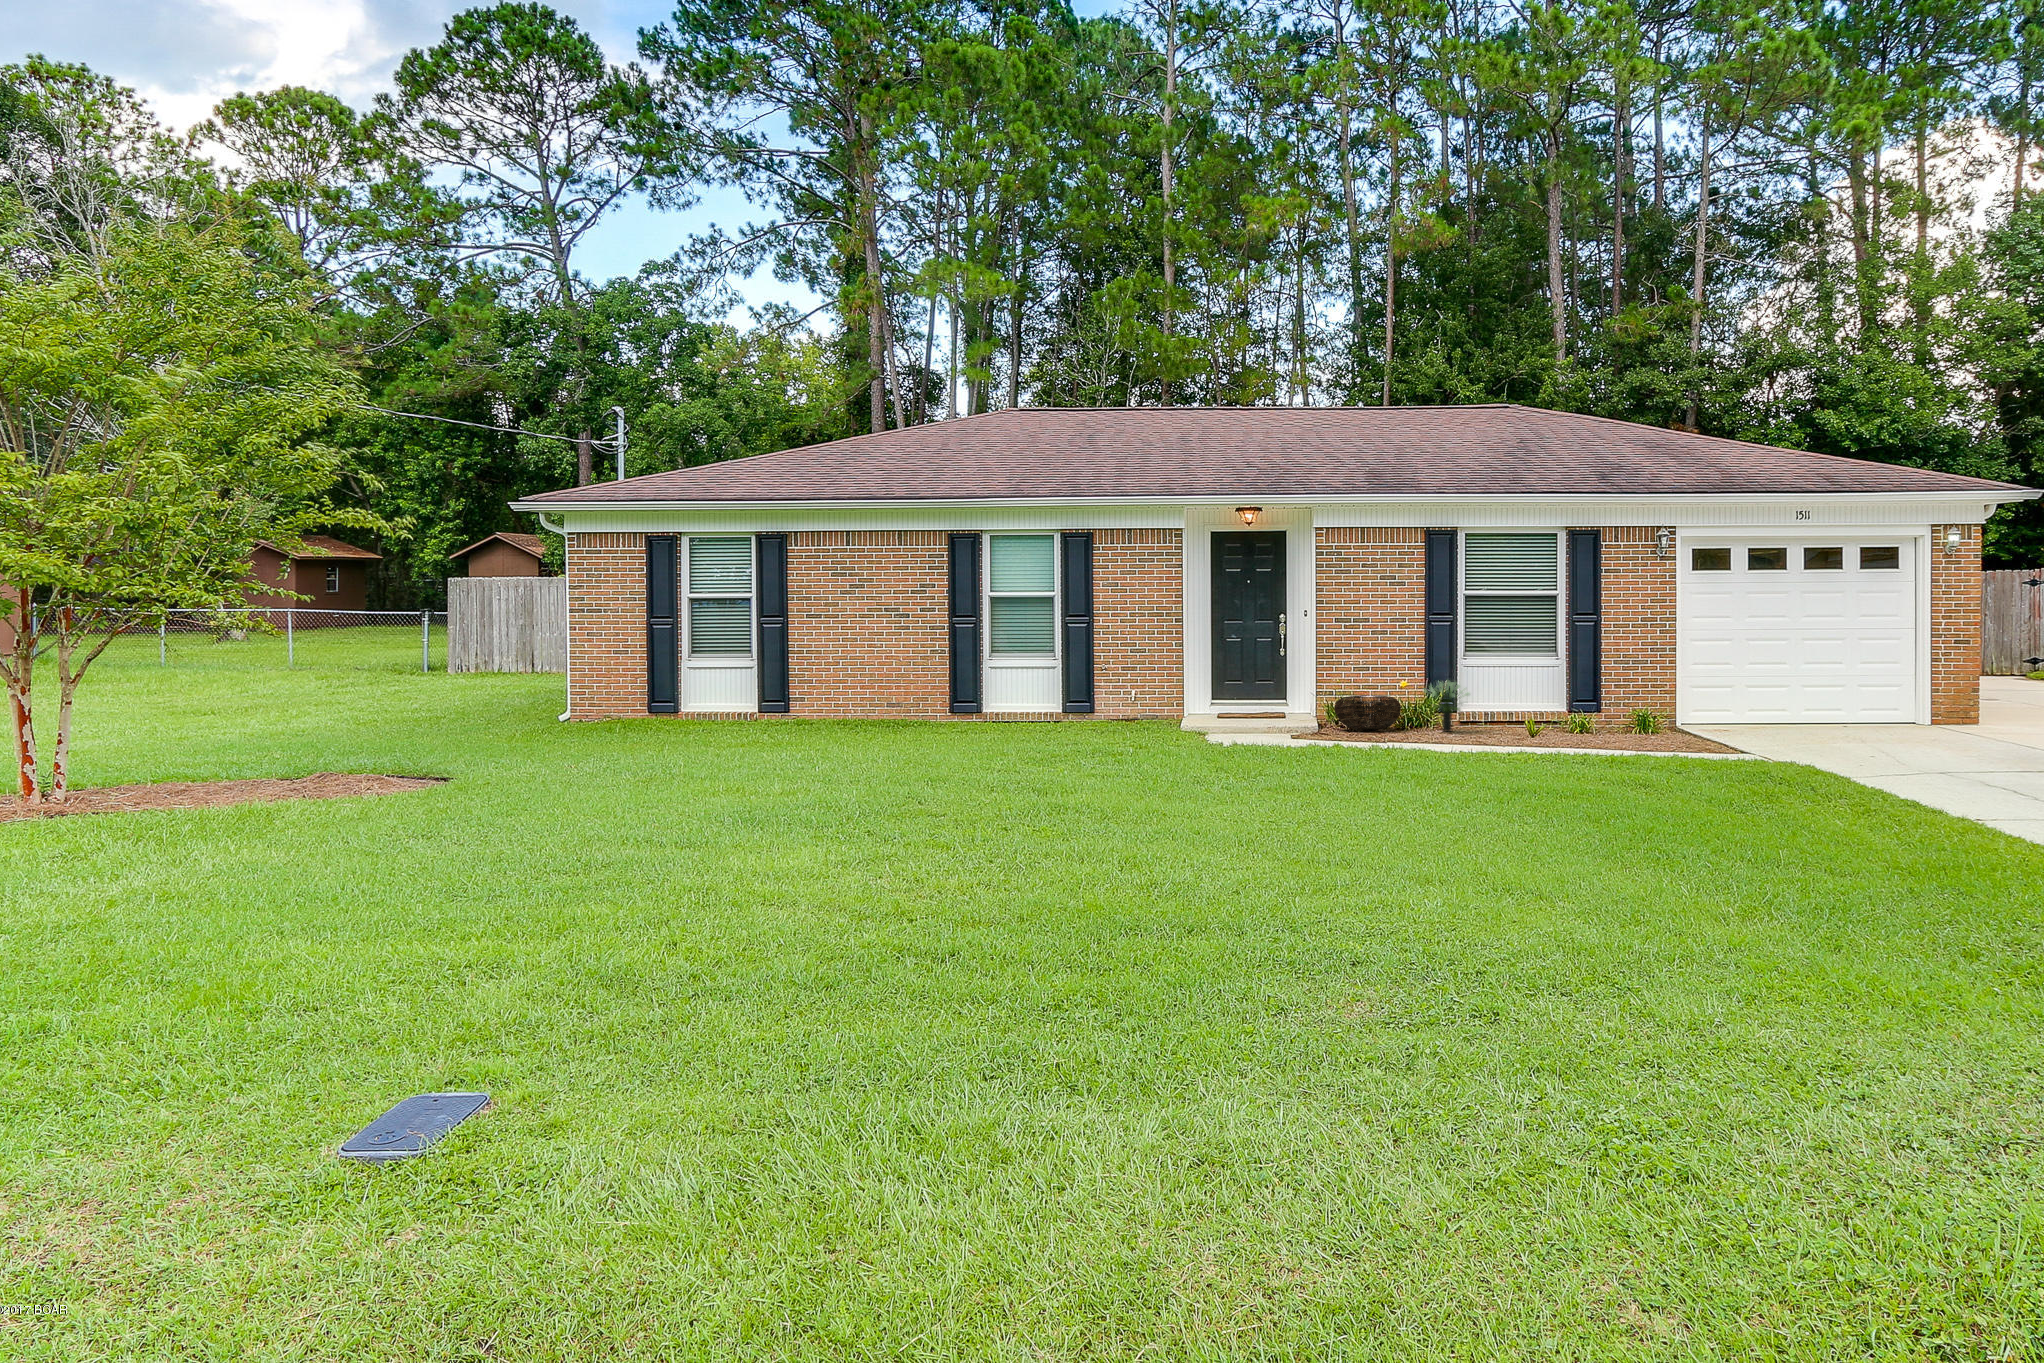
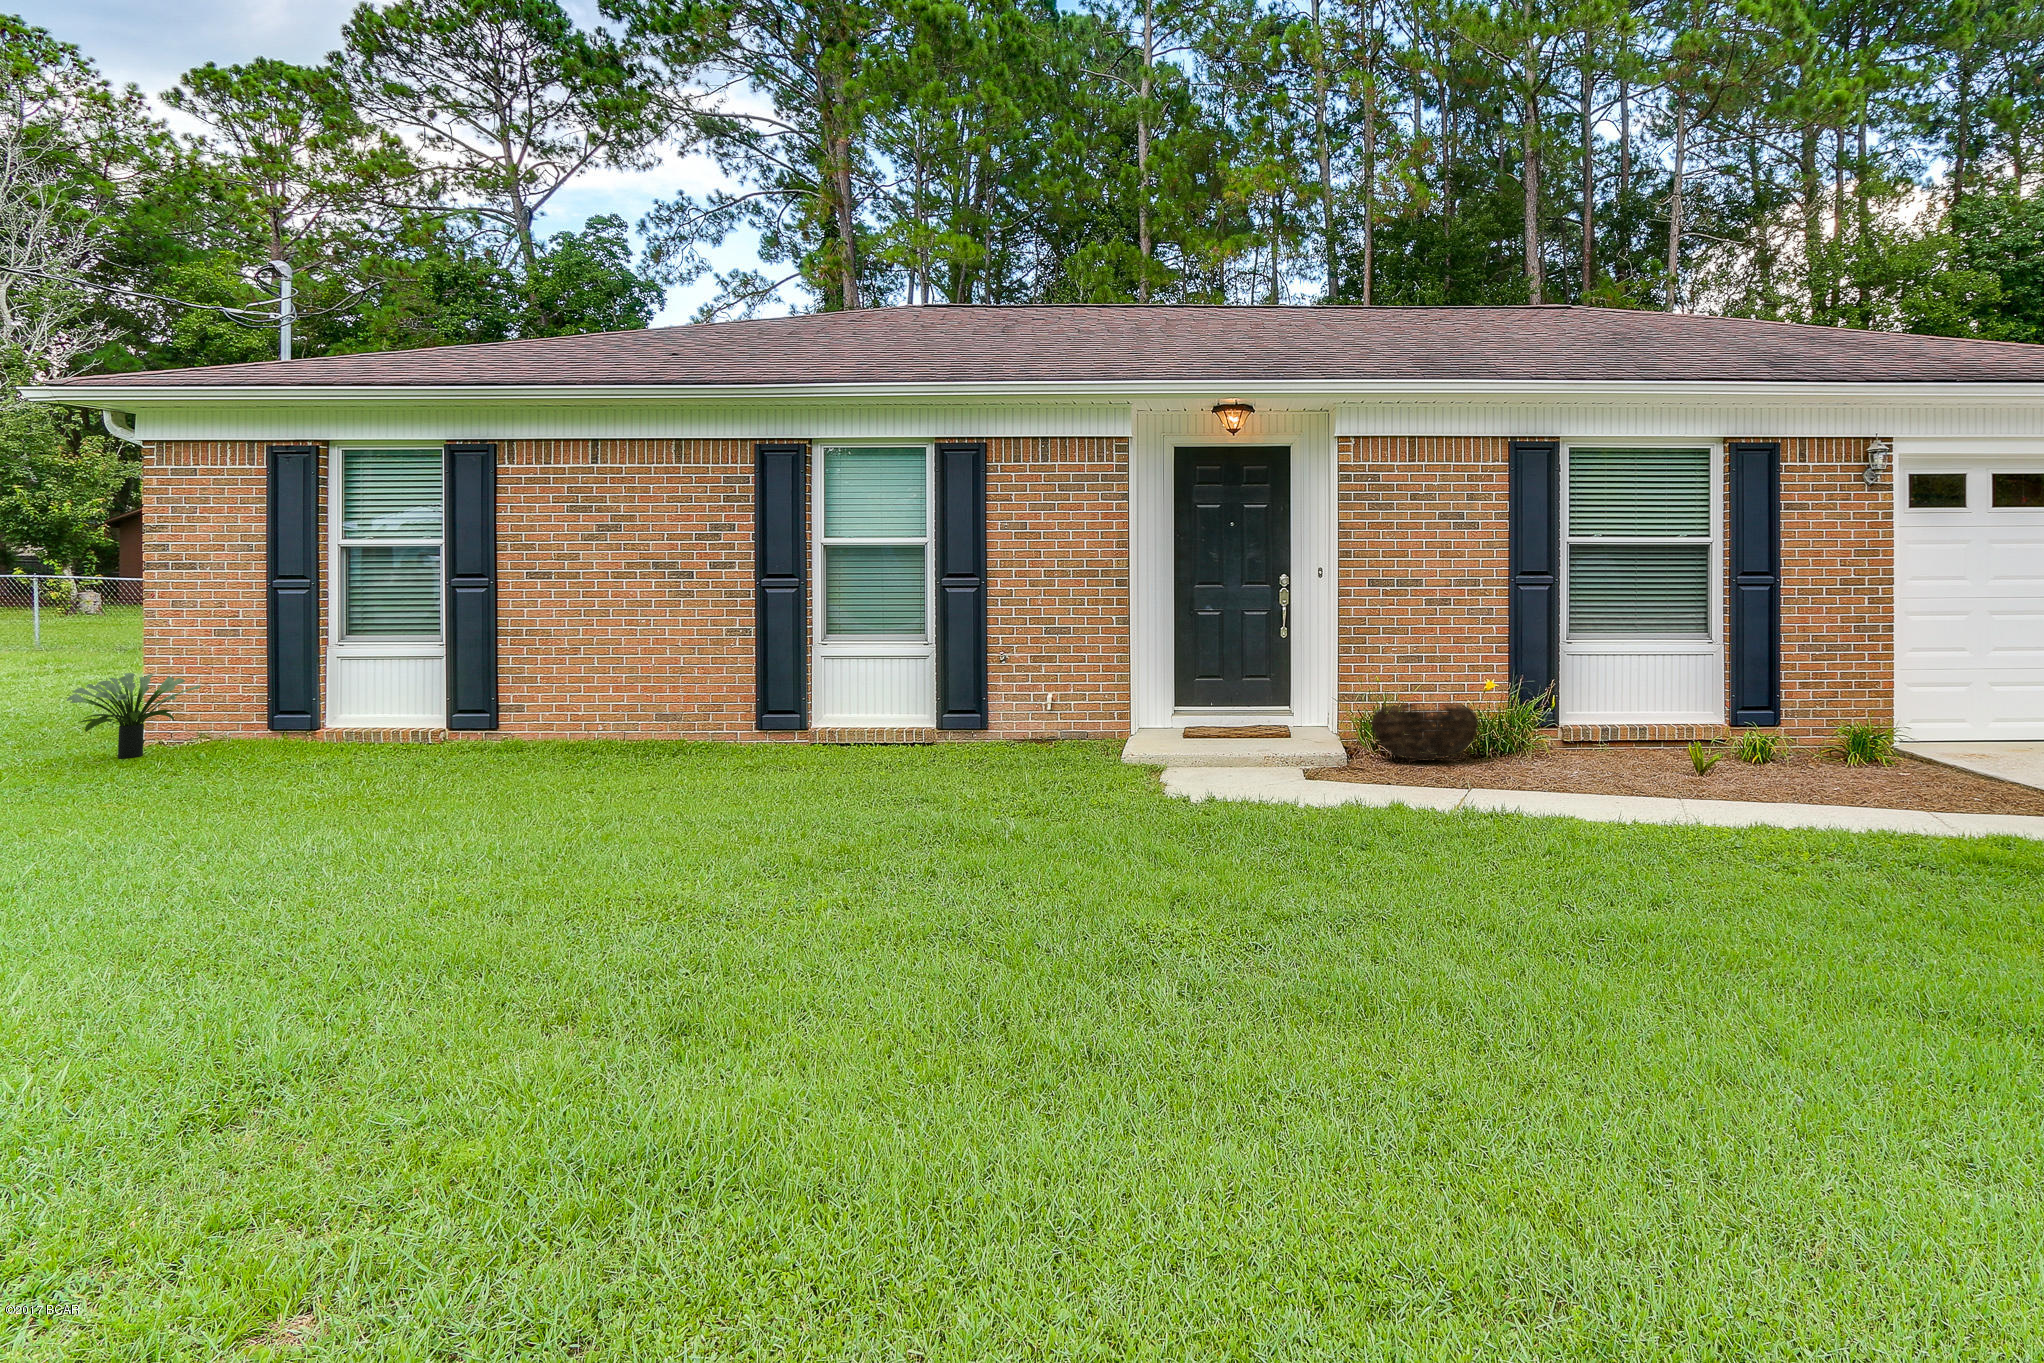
potted plant: present [1425,681,1469,732] -> present [67,673,200,759]

